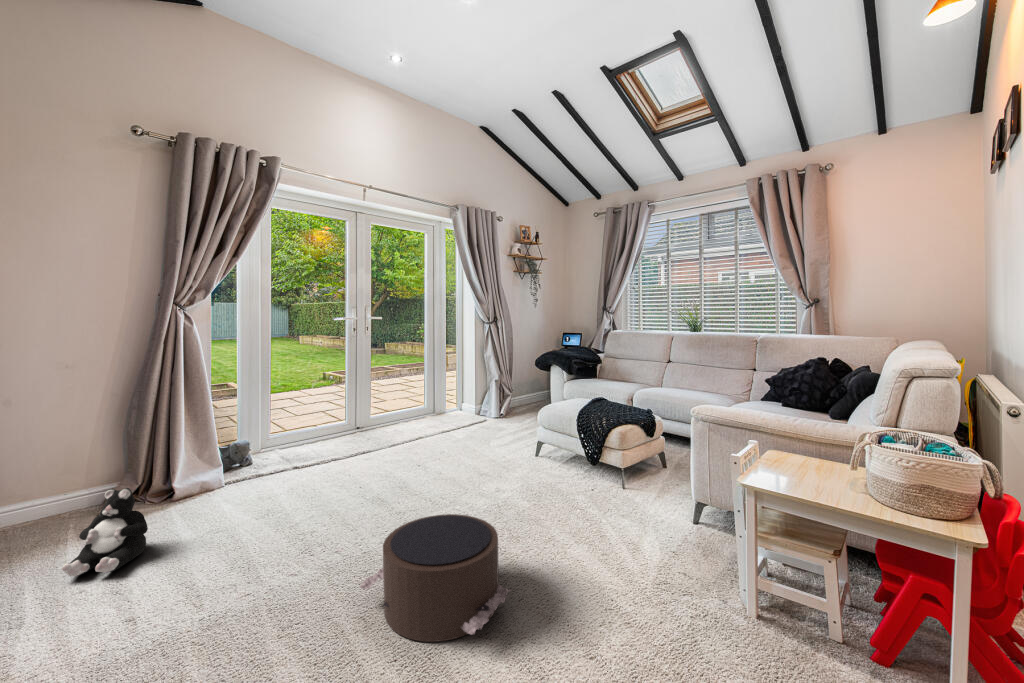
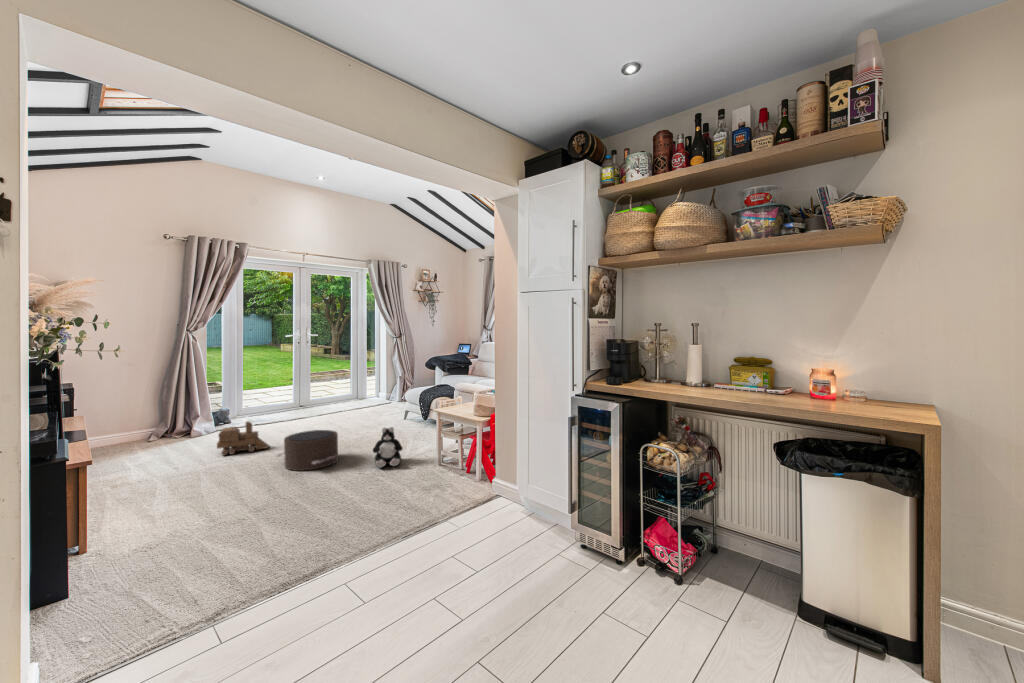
toy train: none [227,485,330,564] -> present [217,422,268,455]
plush toy: present [62,488,148,577] -> present [373,427,403,468]

